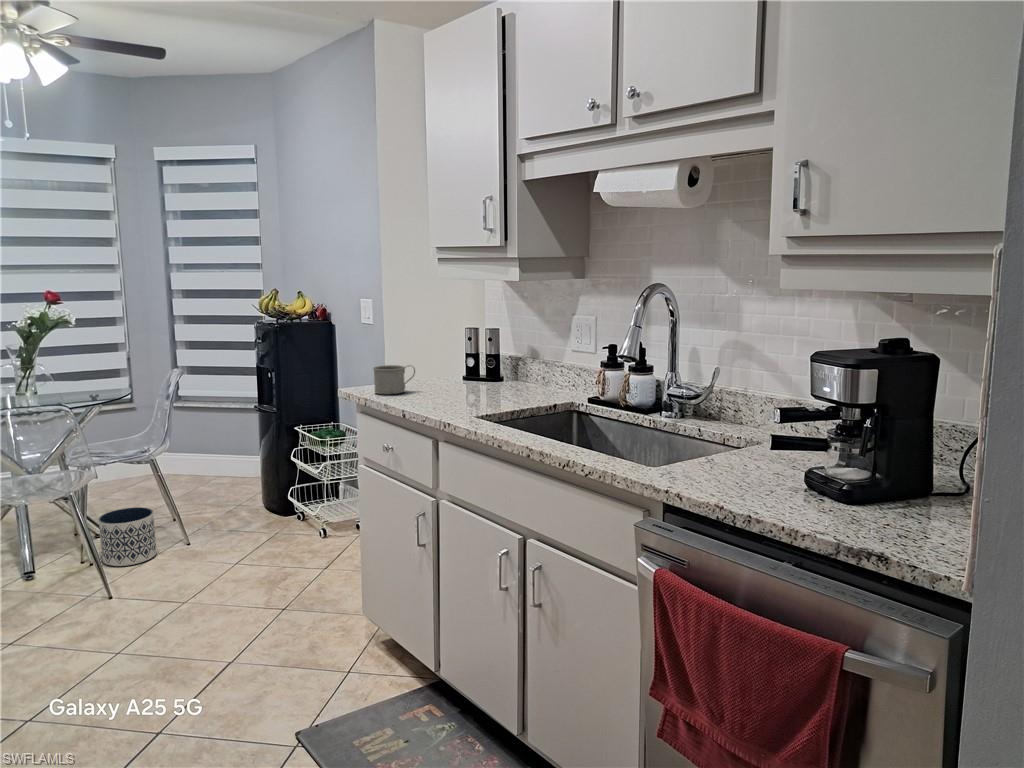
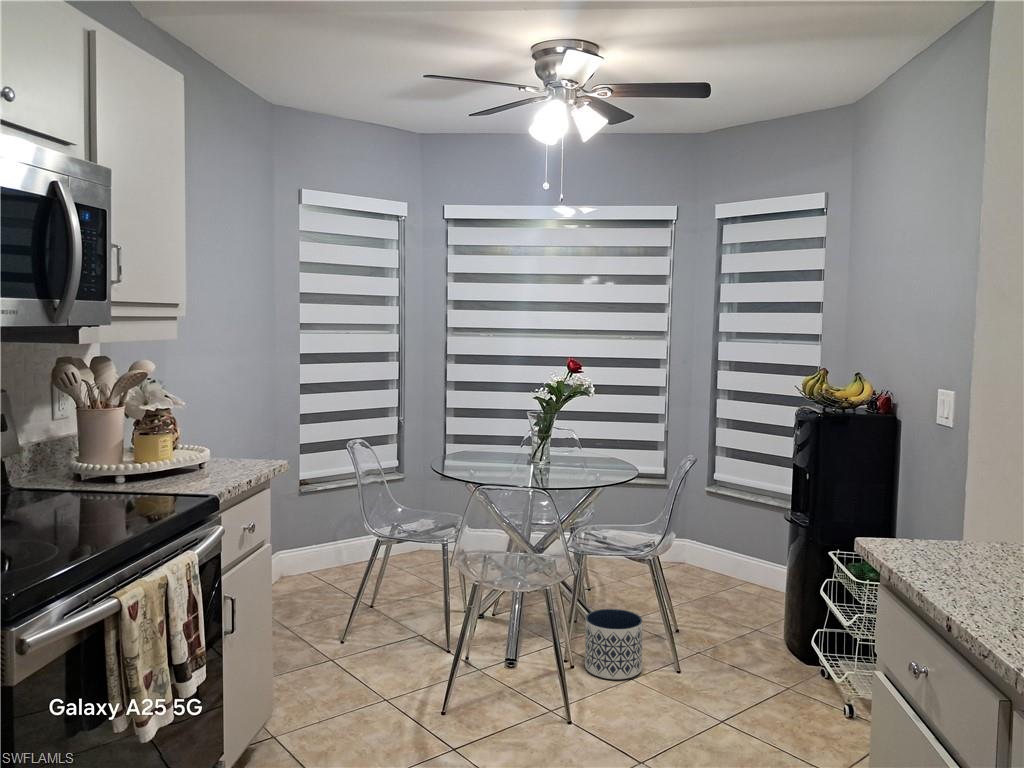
mug: present [373,365,415,394] -> none [906,509,984,561]

